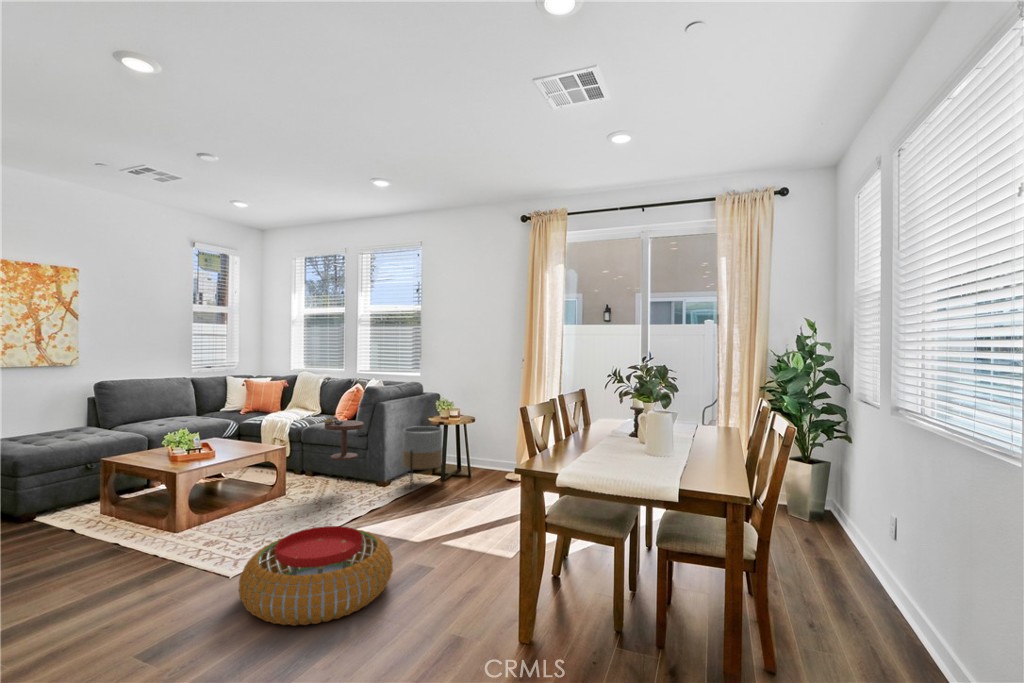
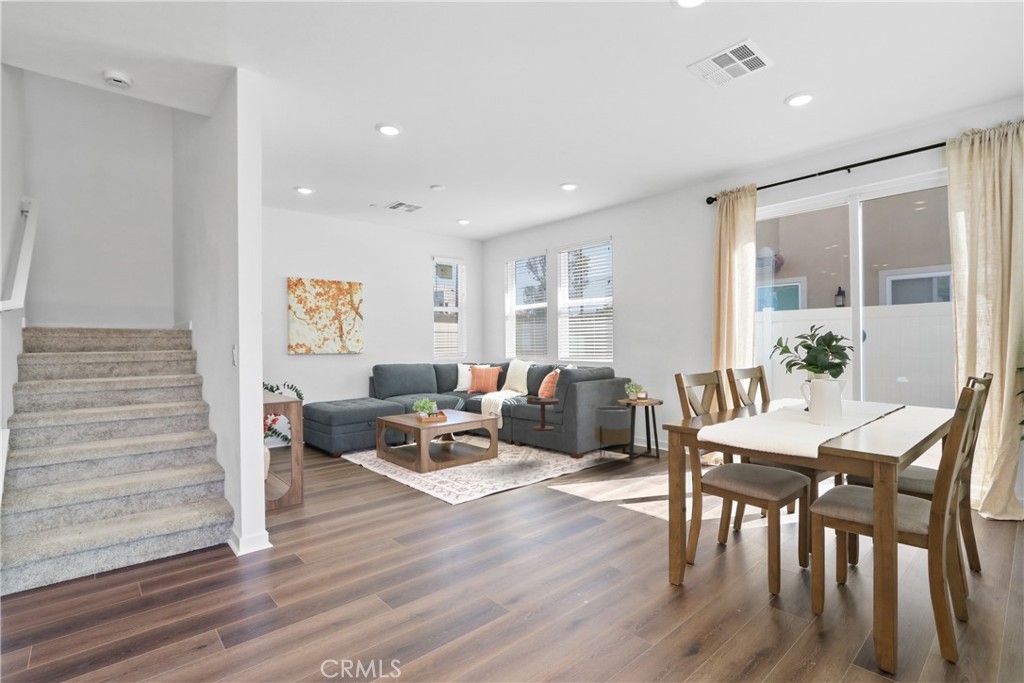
pouf: present [239,526,393,626] -> none [455,472,569,539]

